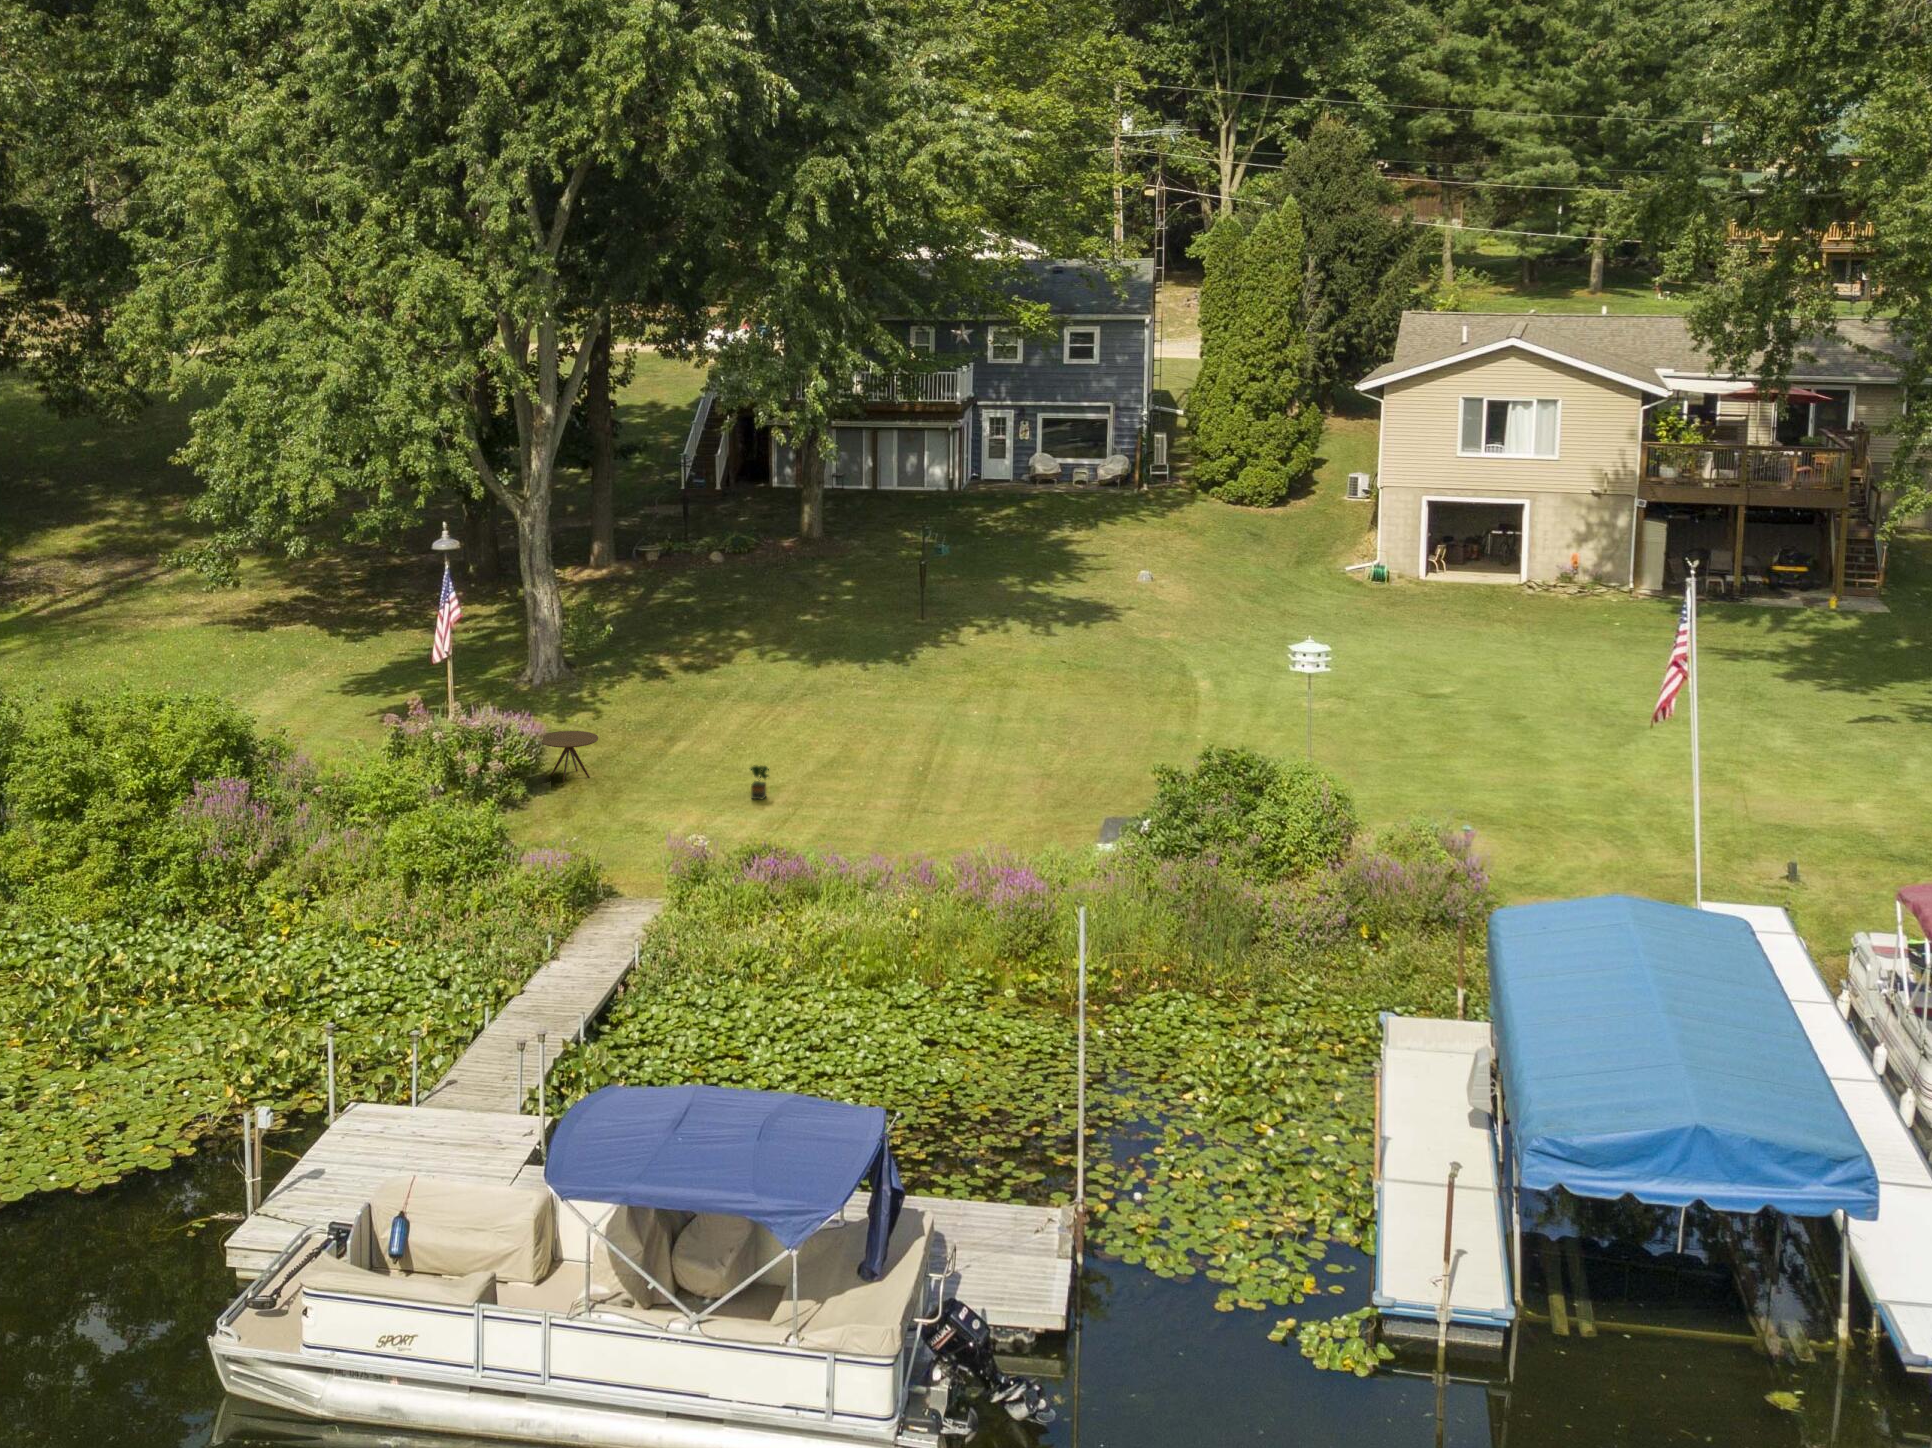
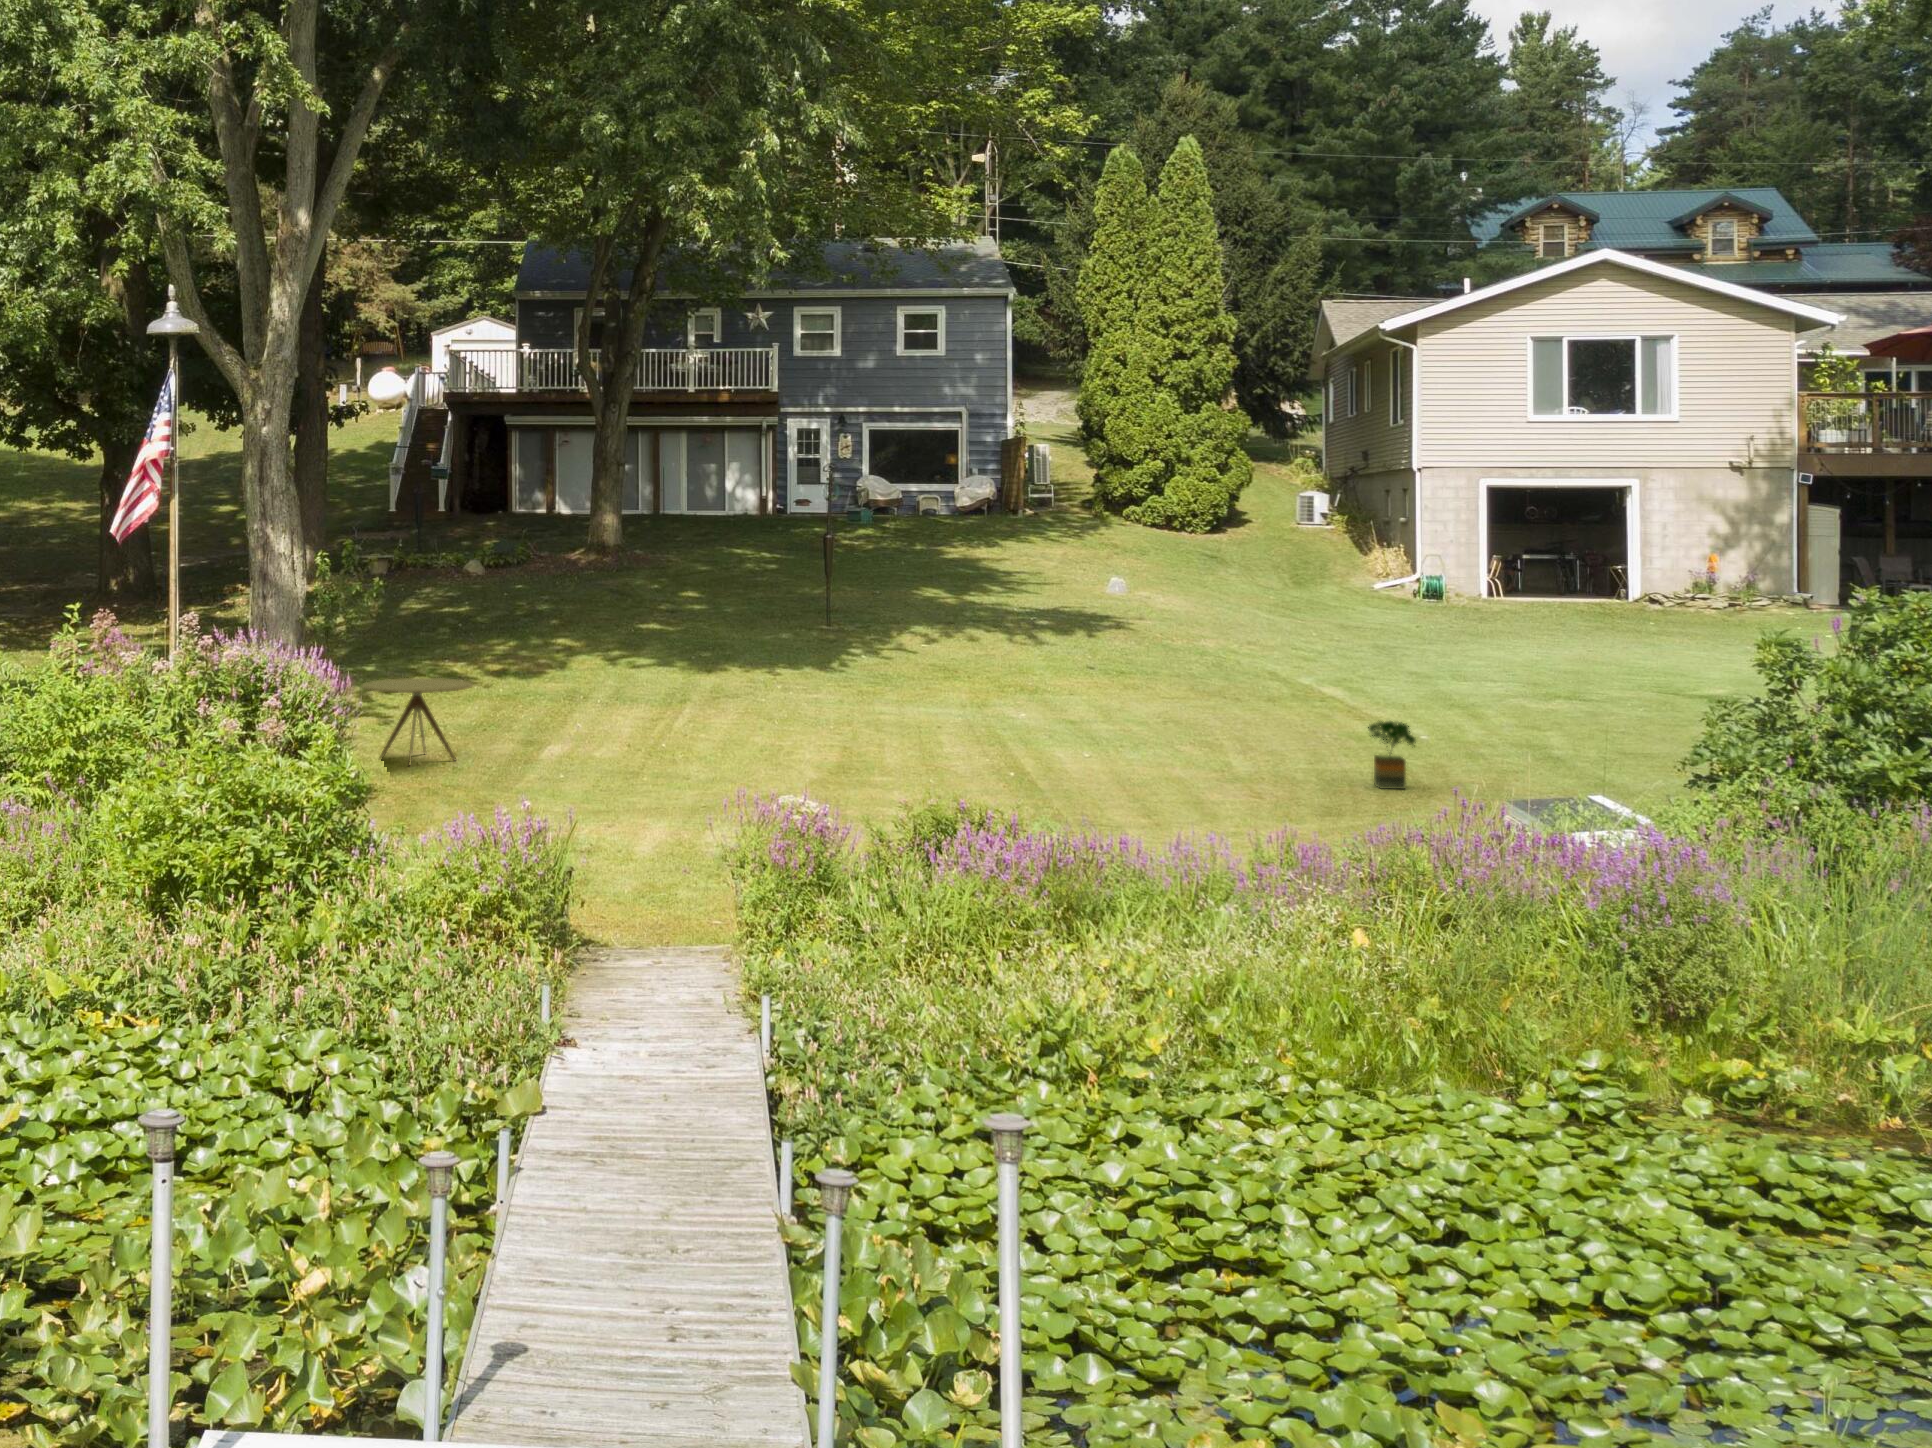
potted tree: present [750,765,769,799] -> present [1368,721,1416,789]

